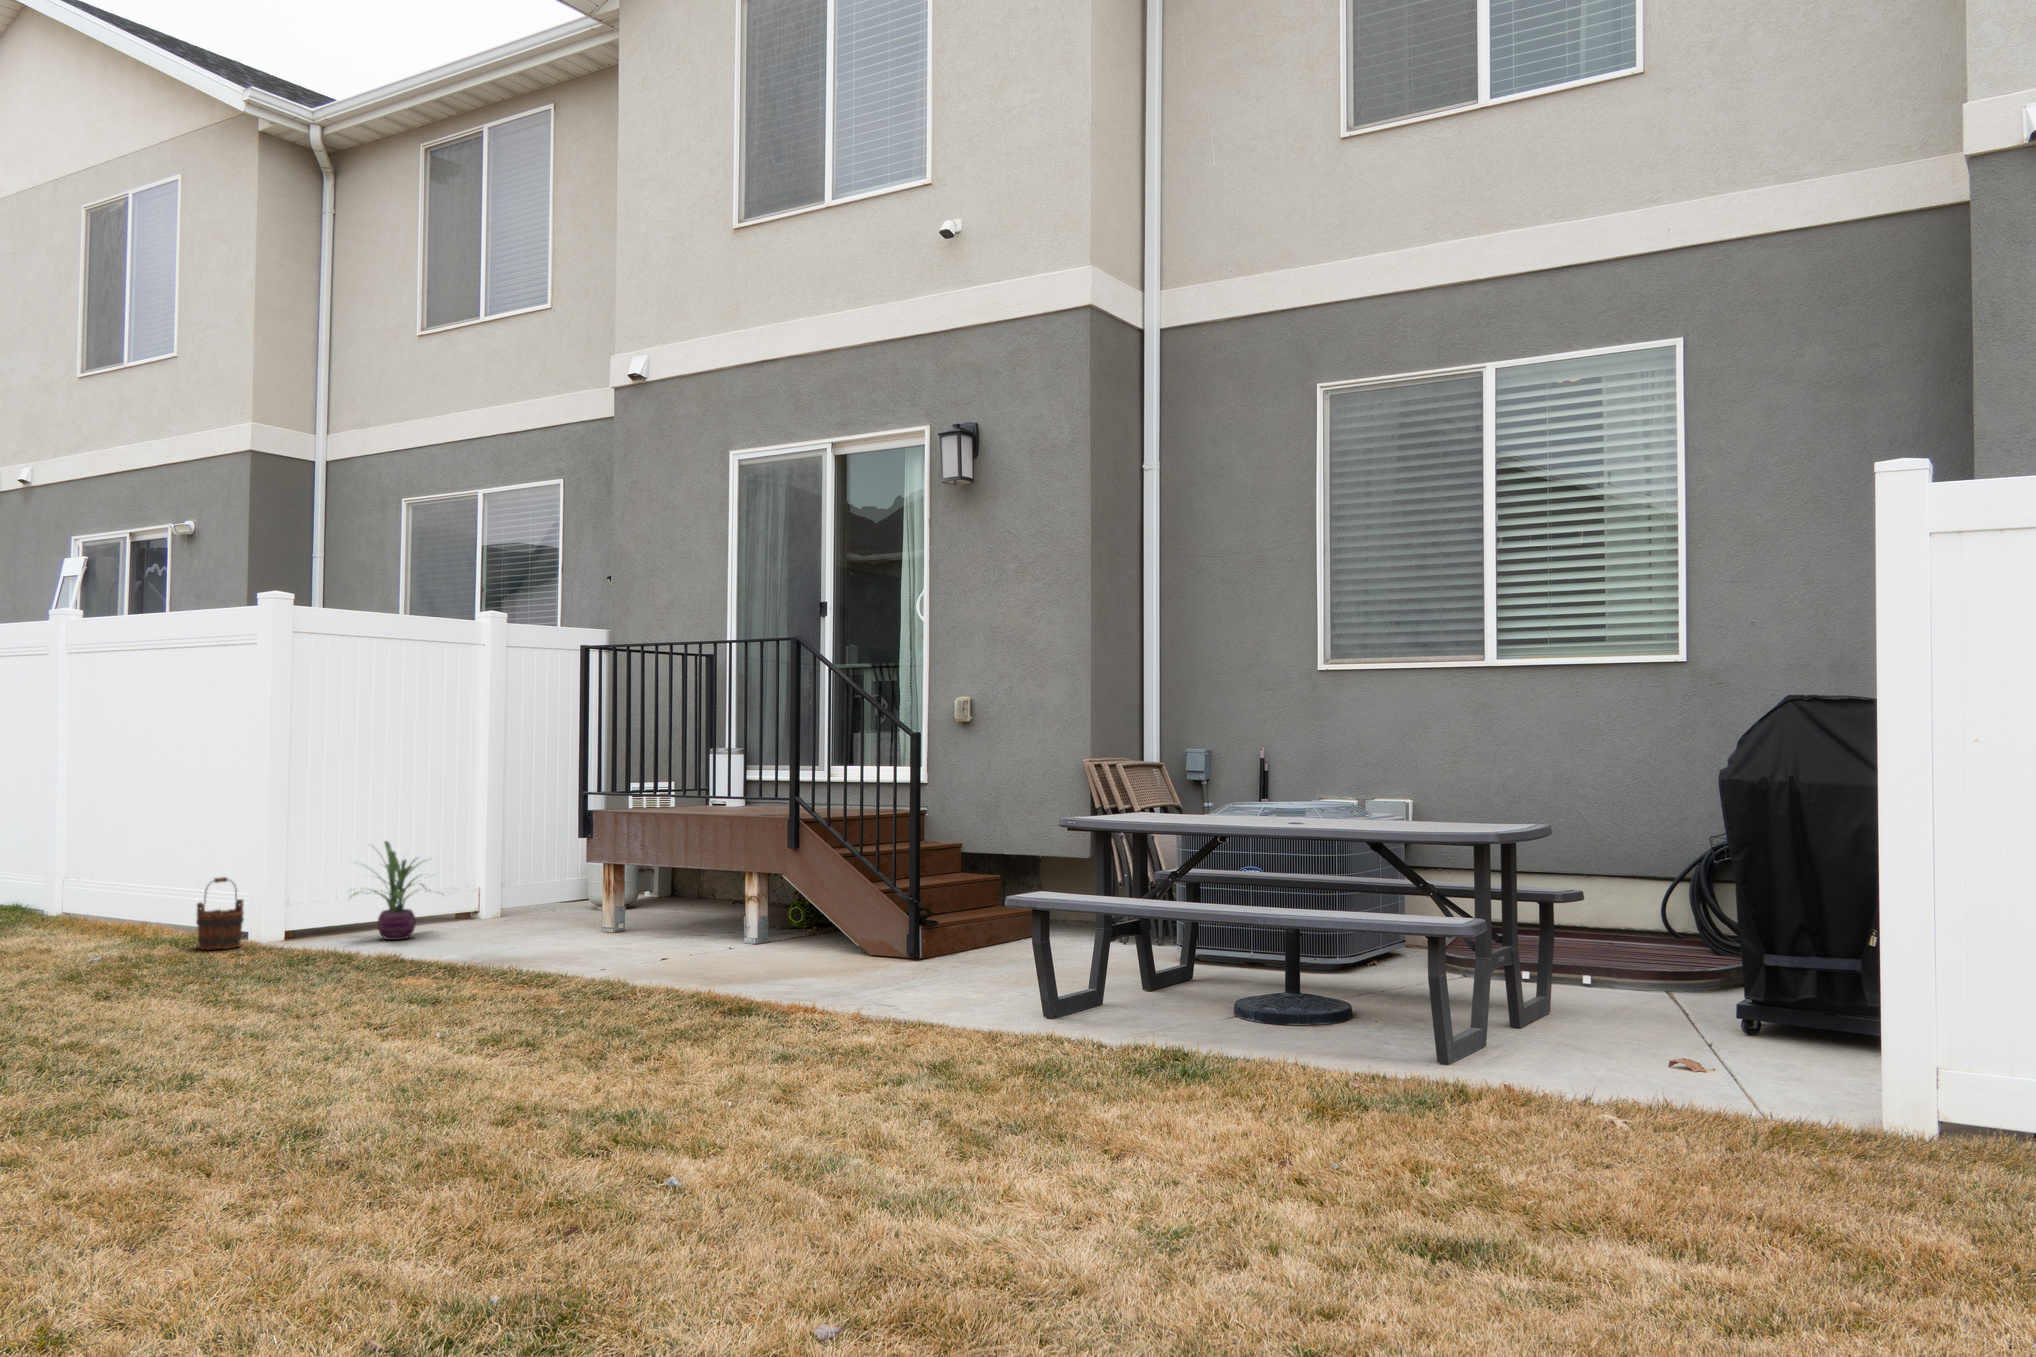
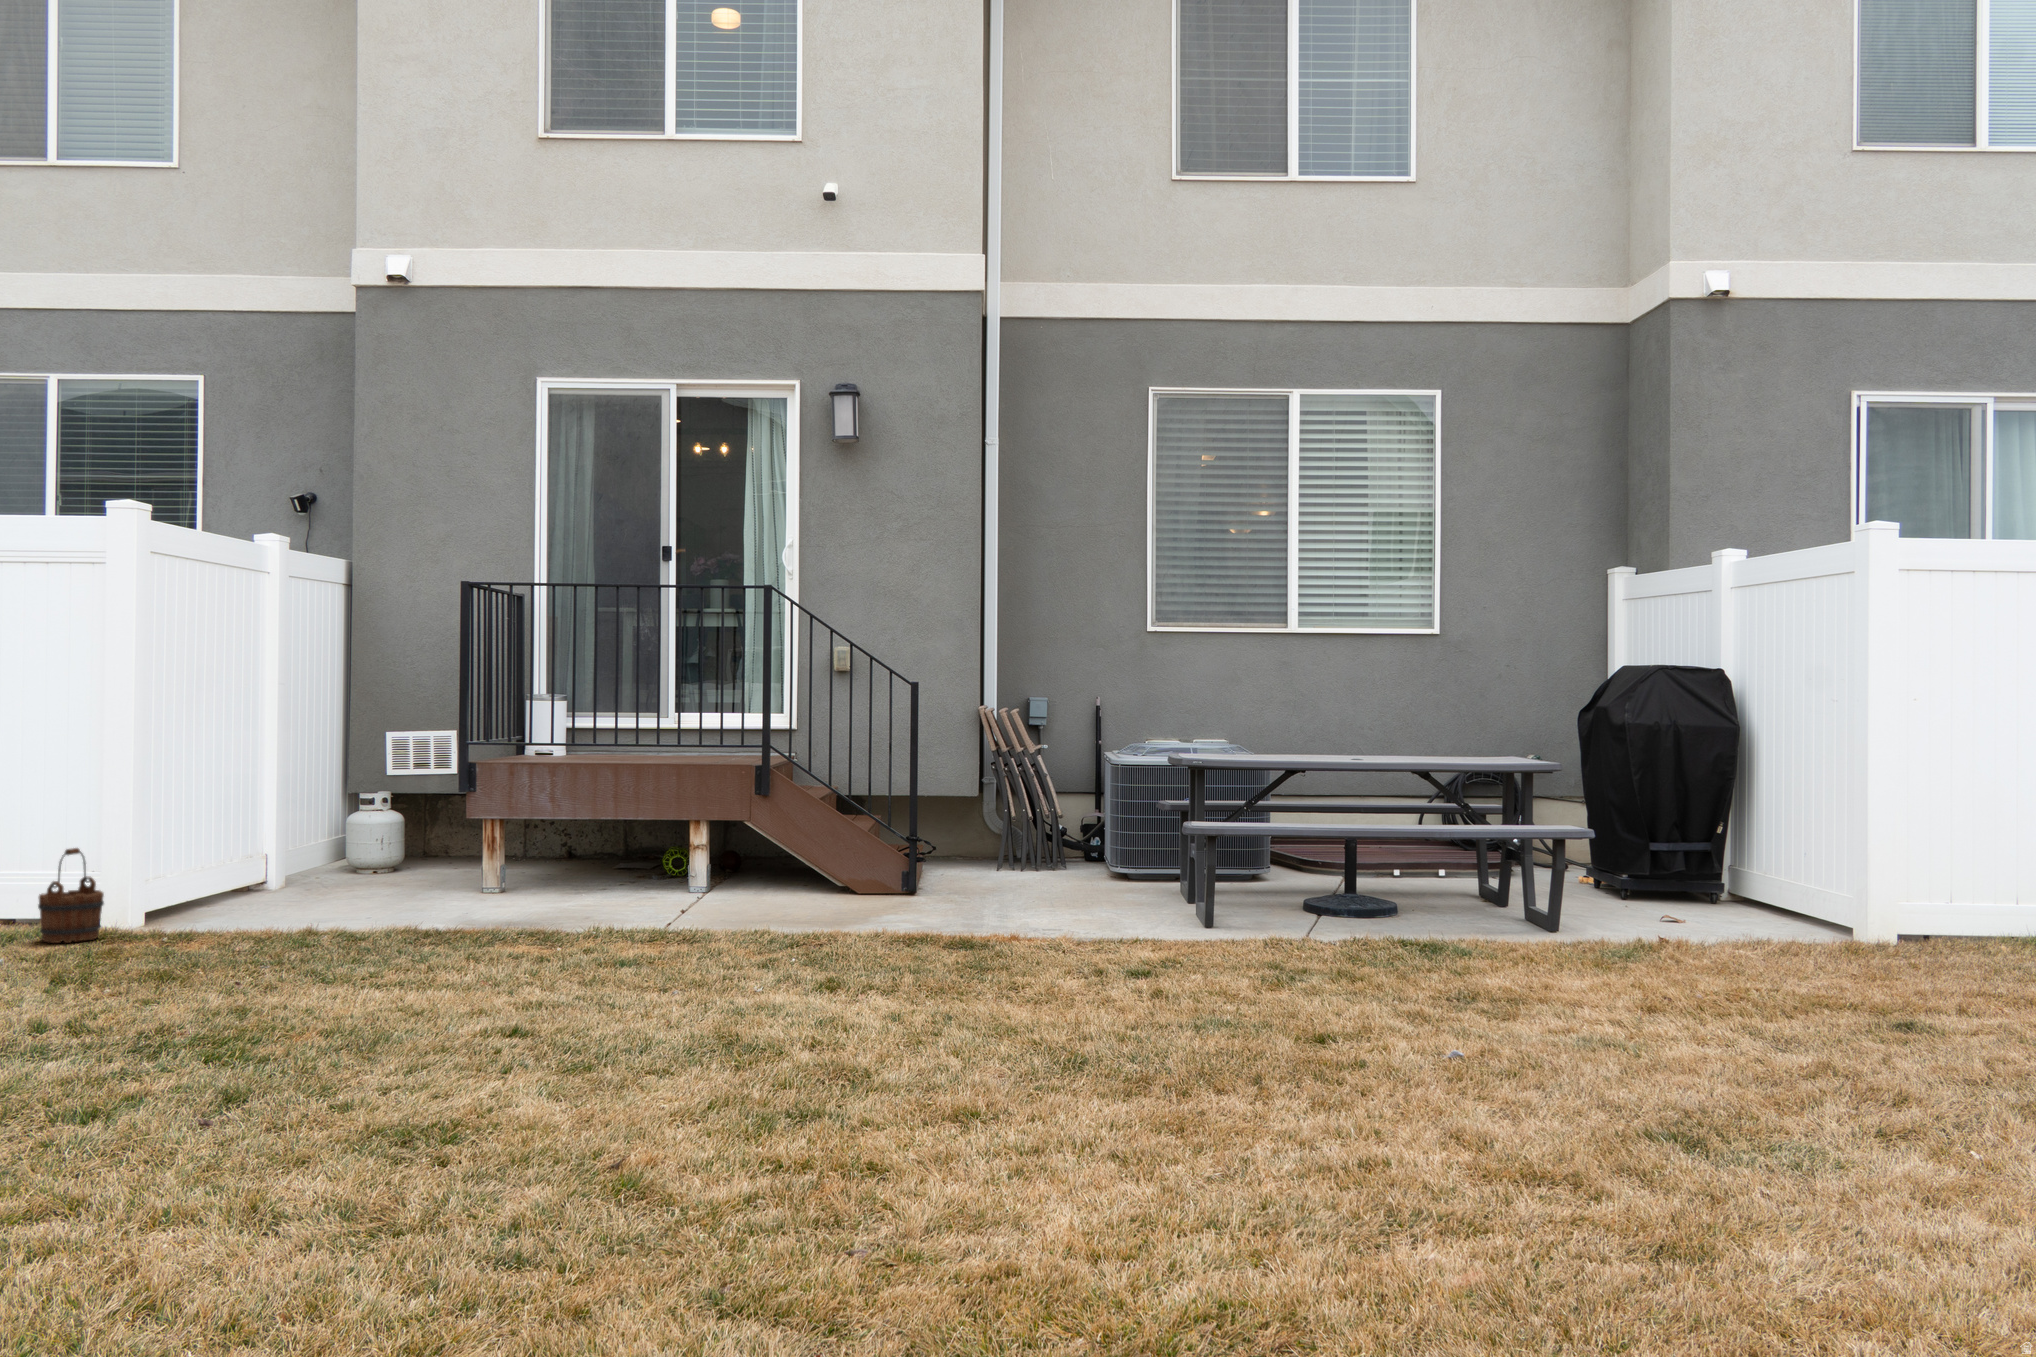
decorative plant: present [352,841,424,940] -> none [195,797,348,917]

